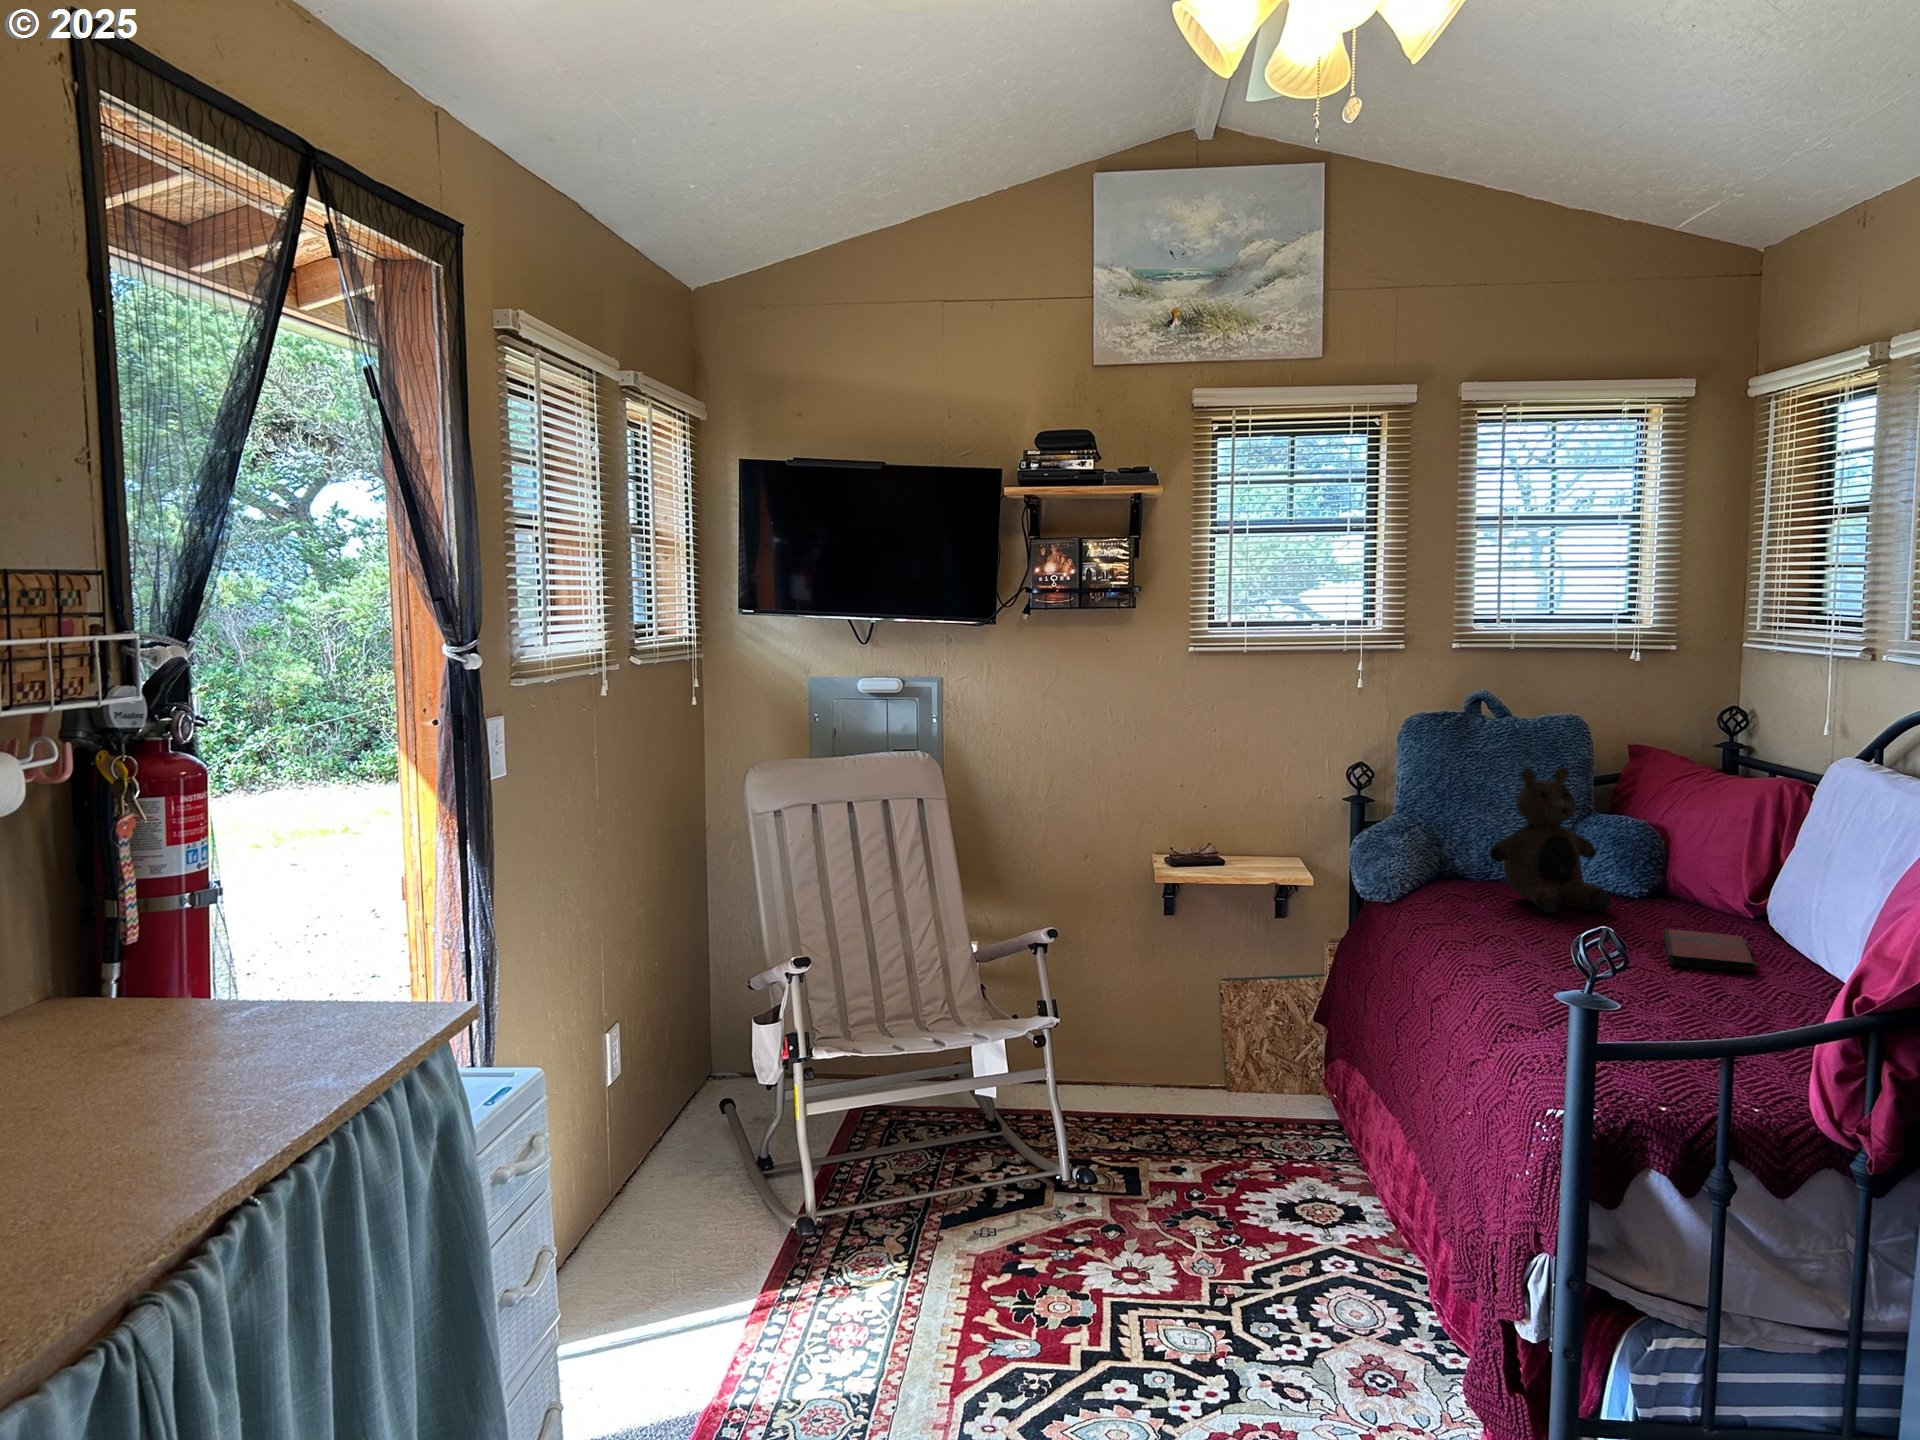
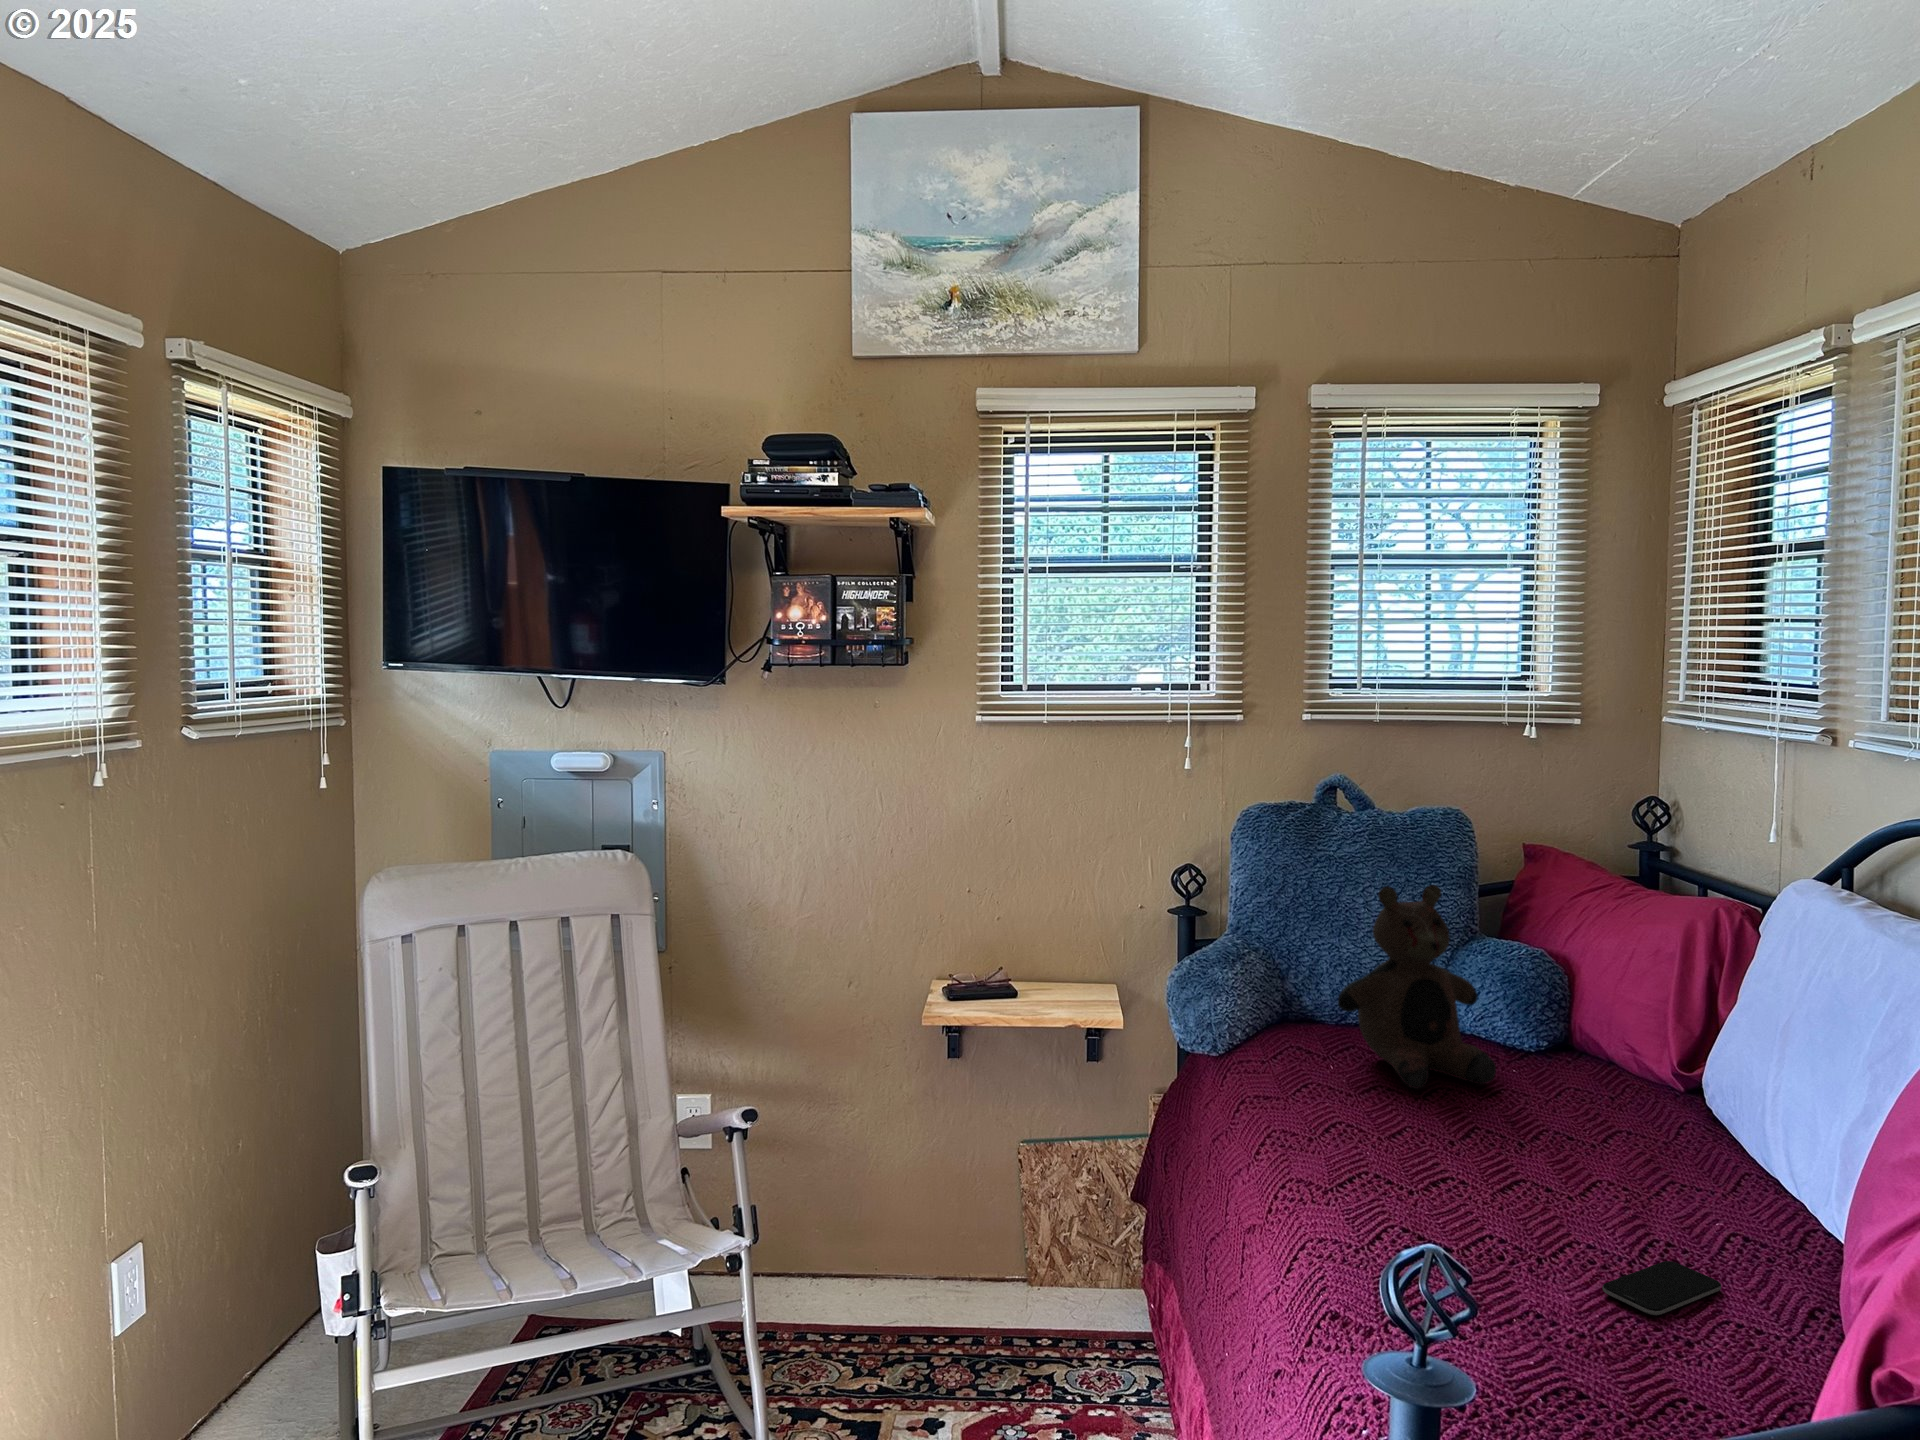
paperback book: present [1663,929,1760,972] -> none [1563,1125,1700,1215]
smartphone: none [1692,990,1772,1012] -> present [1603,1261,1721,1315]

